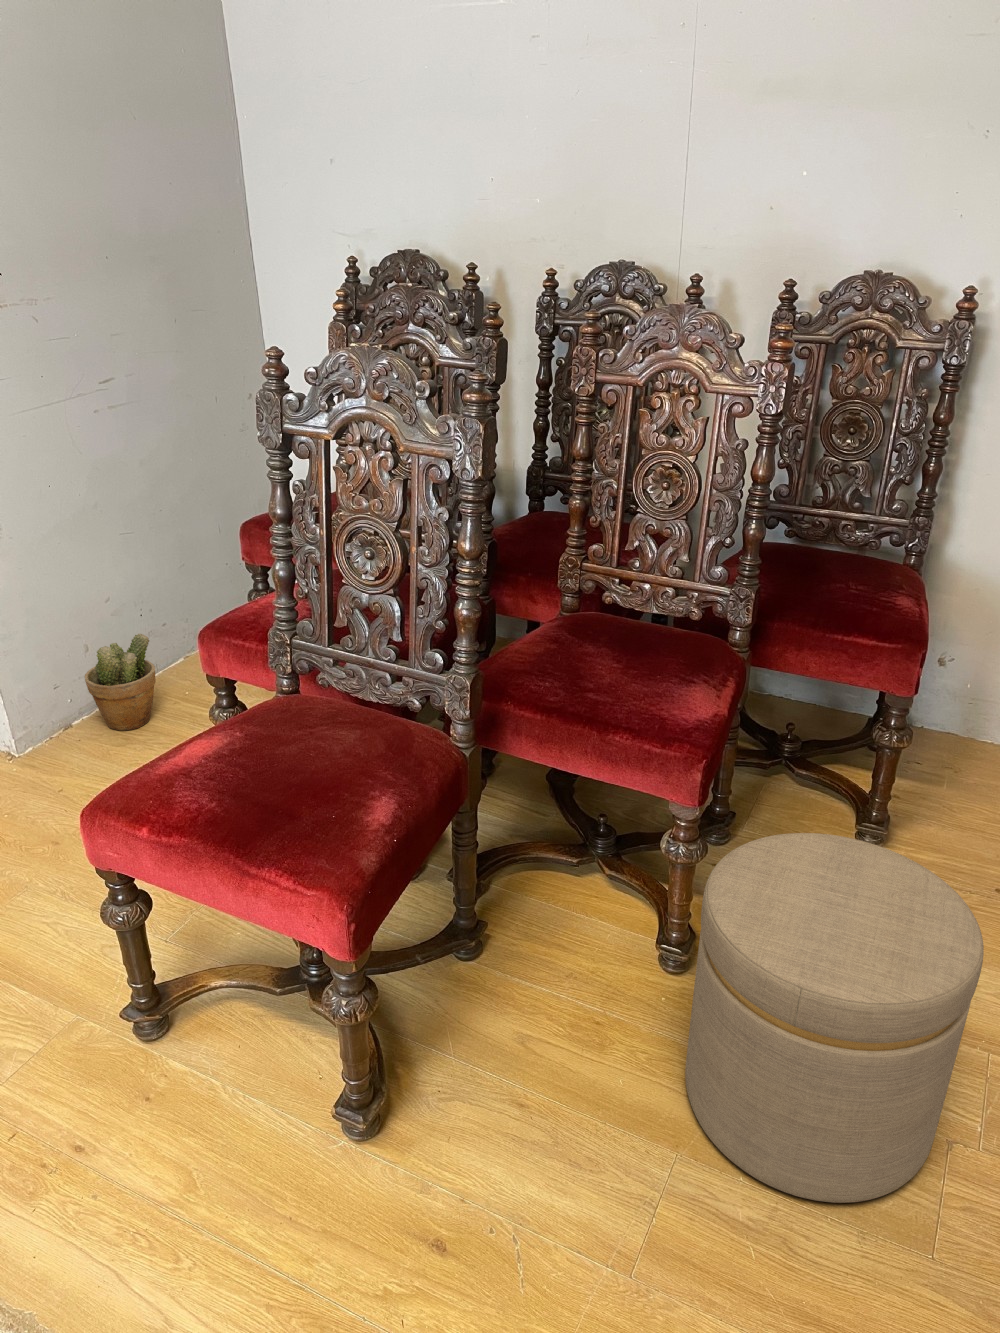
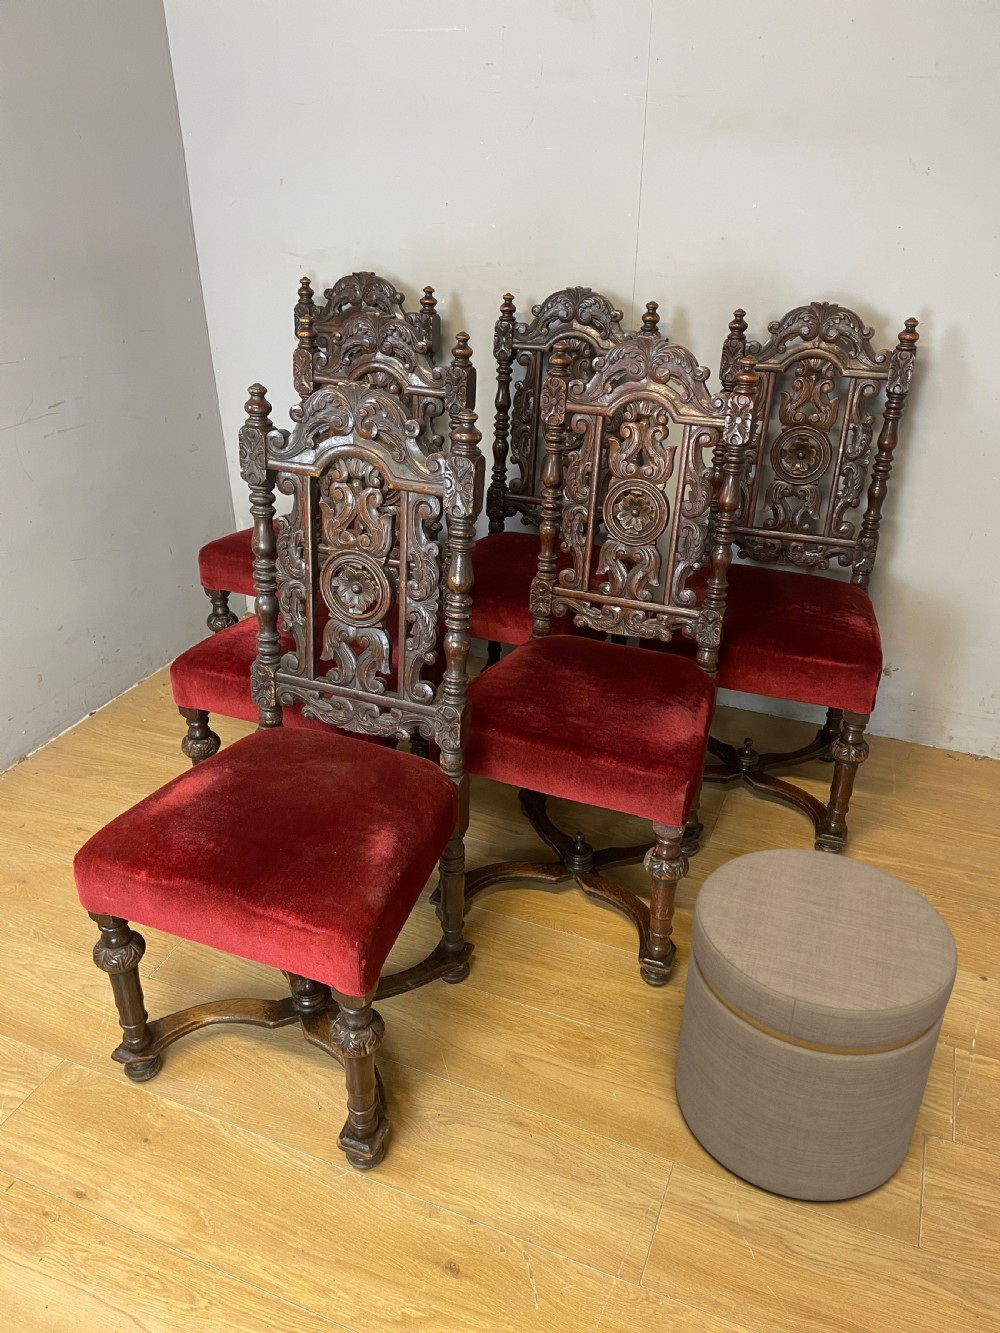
potted plant: present [85,634,156,730] -> none [39,663,113,762]

